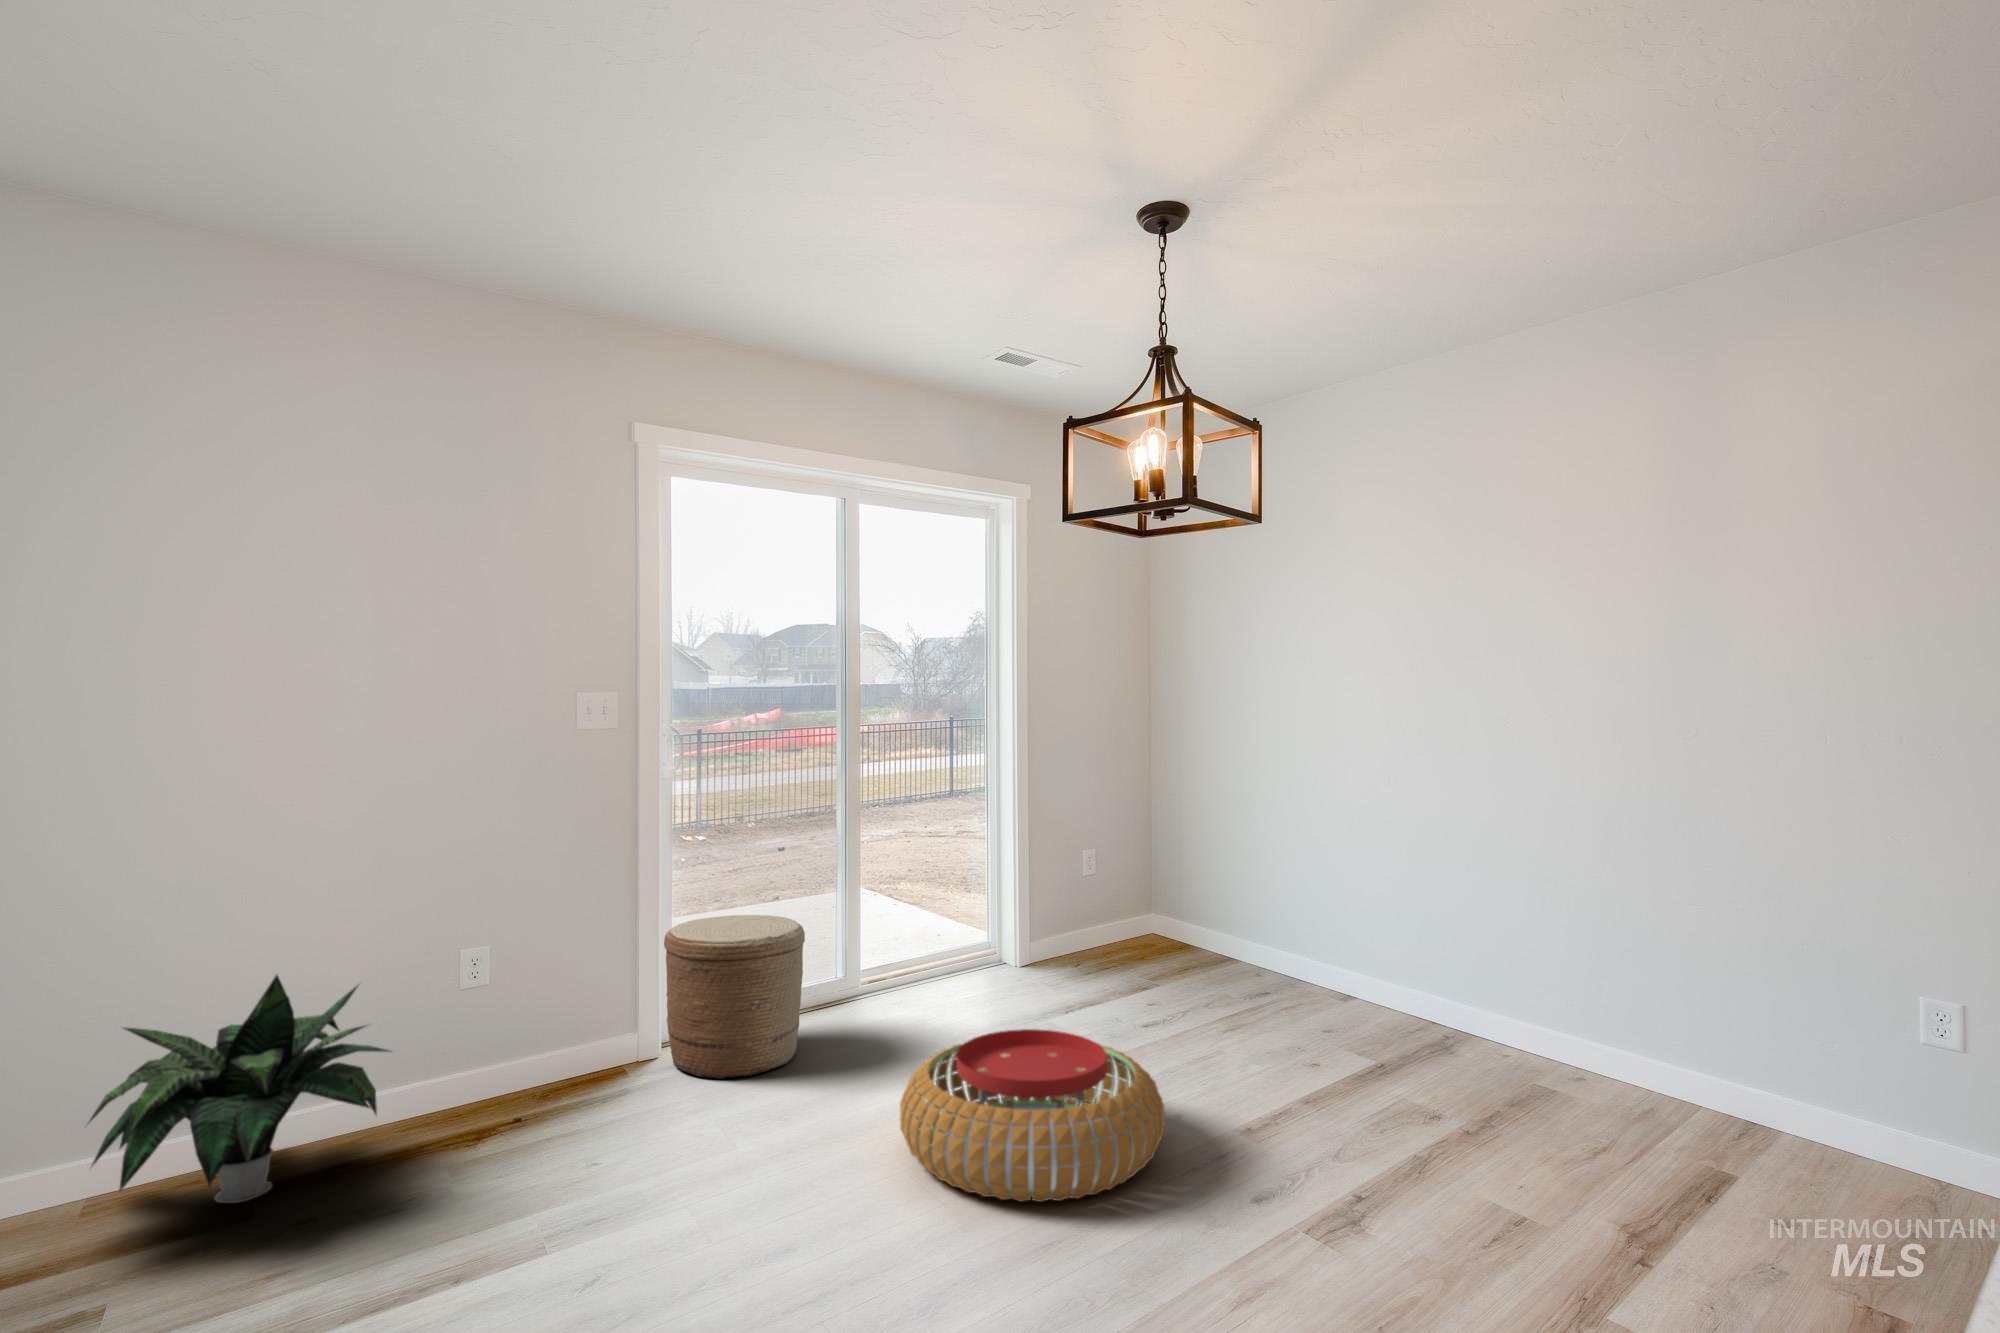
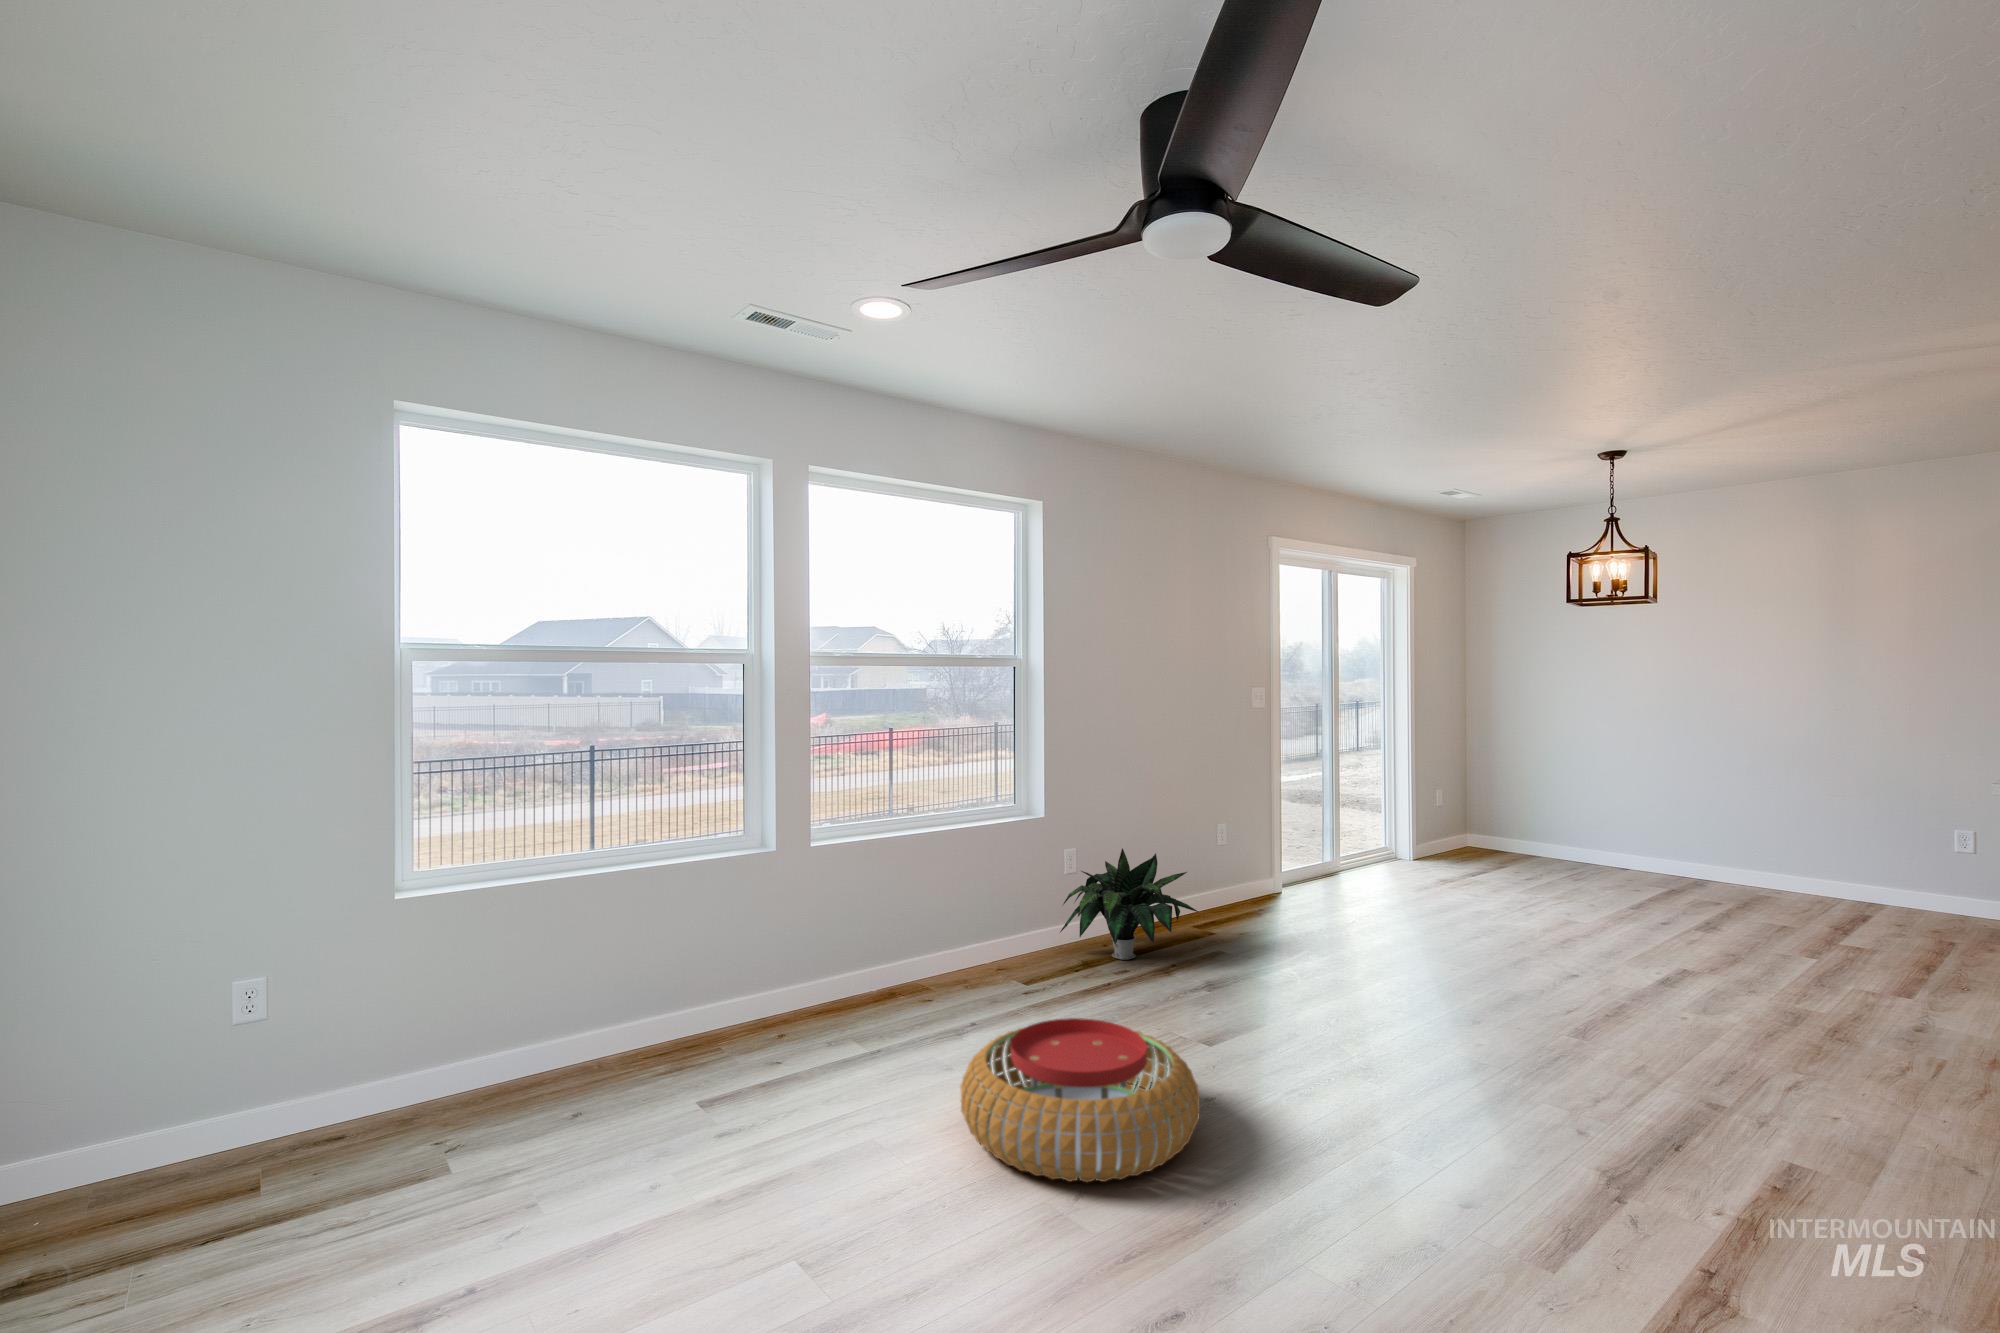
woven basket: present [664,915,805,1079] -> none [751,905,875,1054]
potted plant: present [89,975,389,1203] -> present [1060,848,1198,960]

